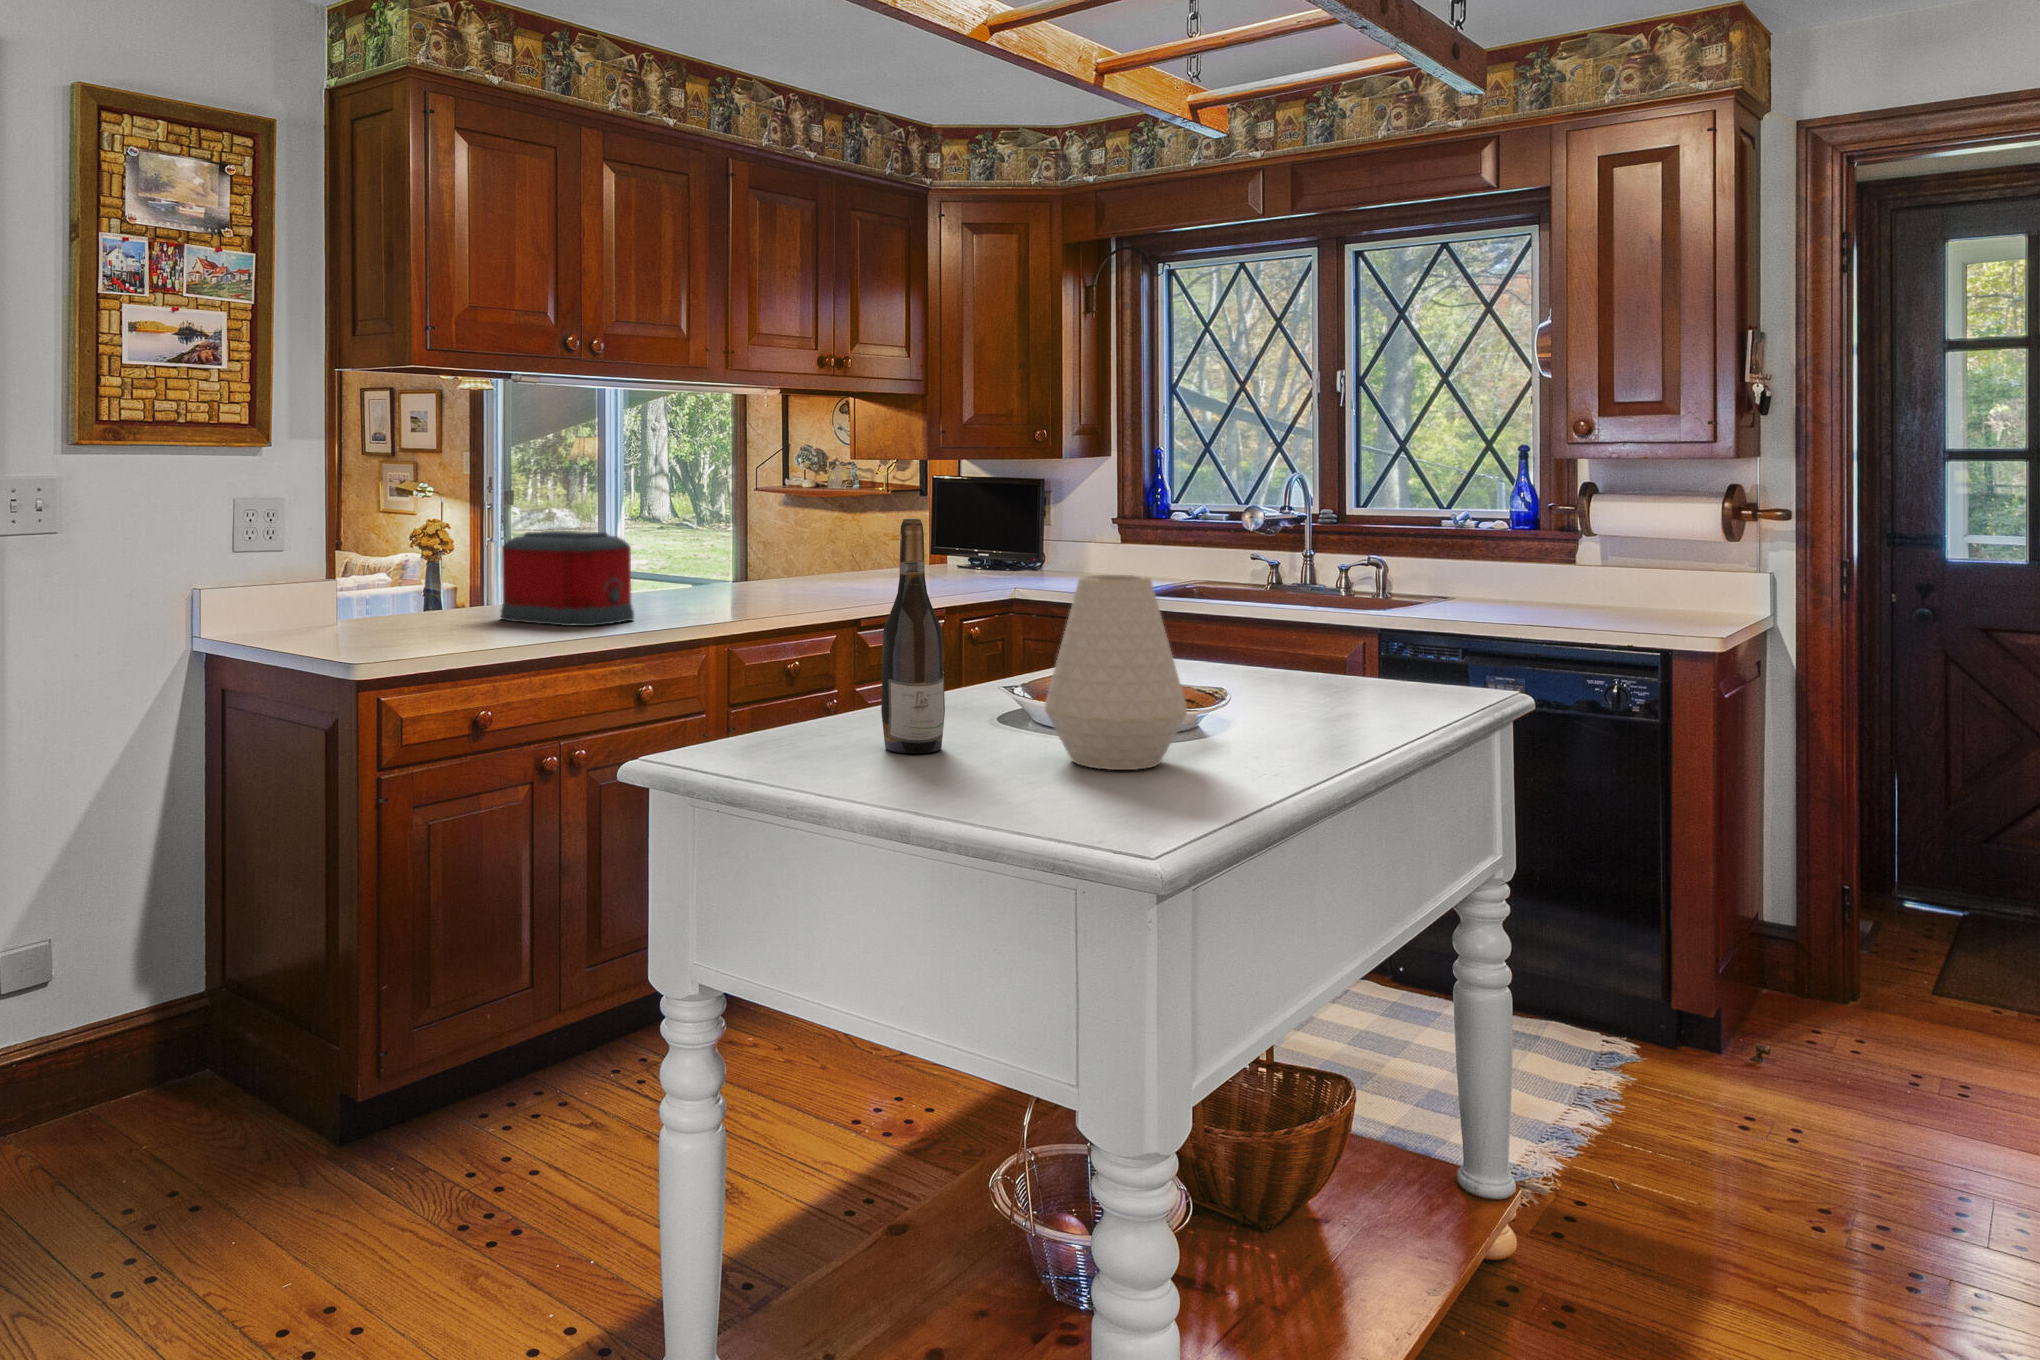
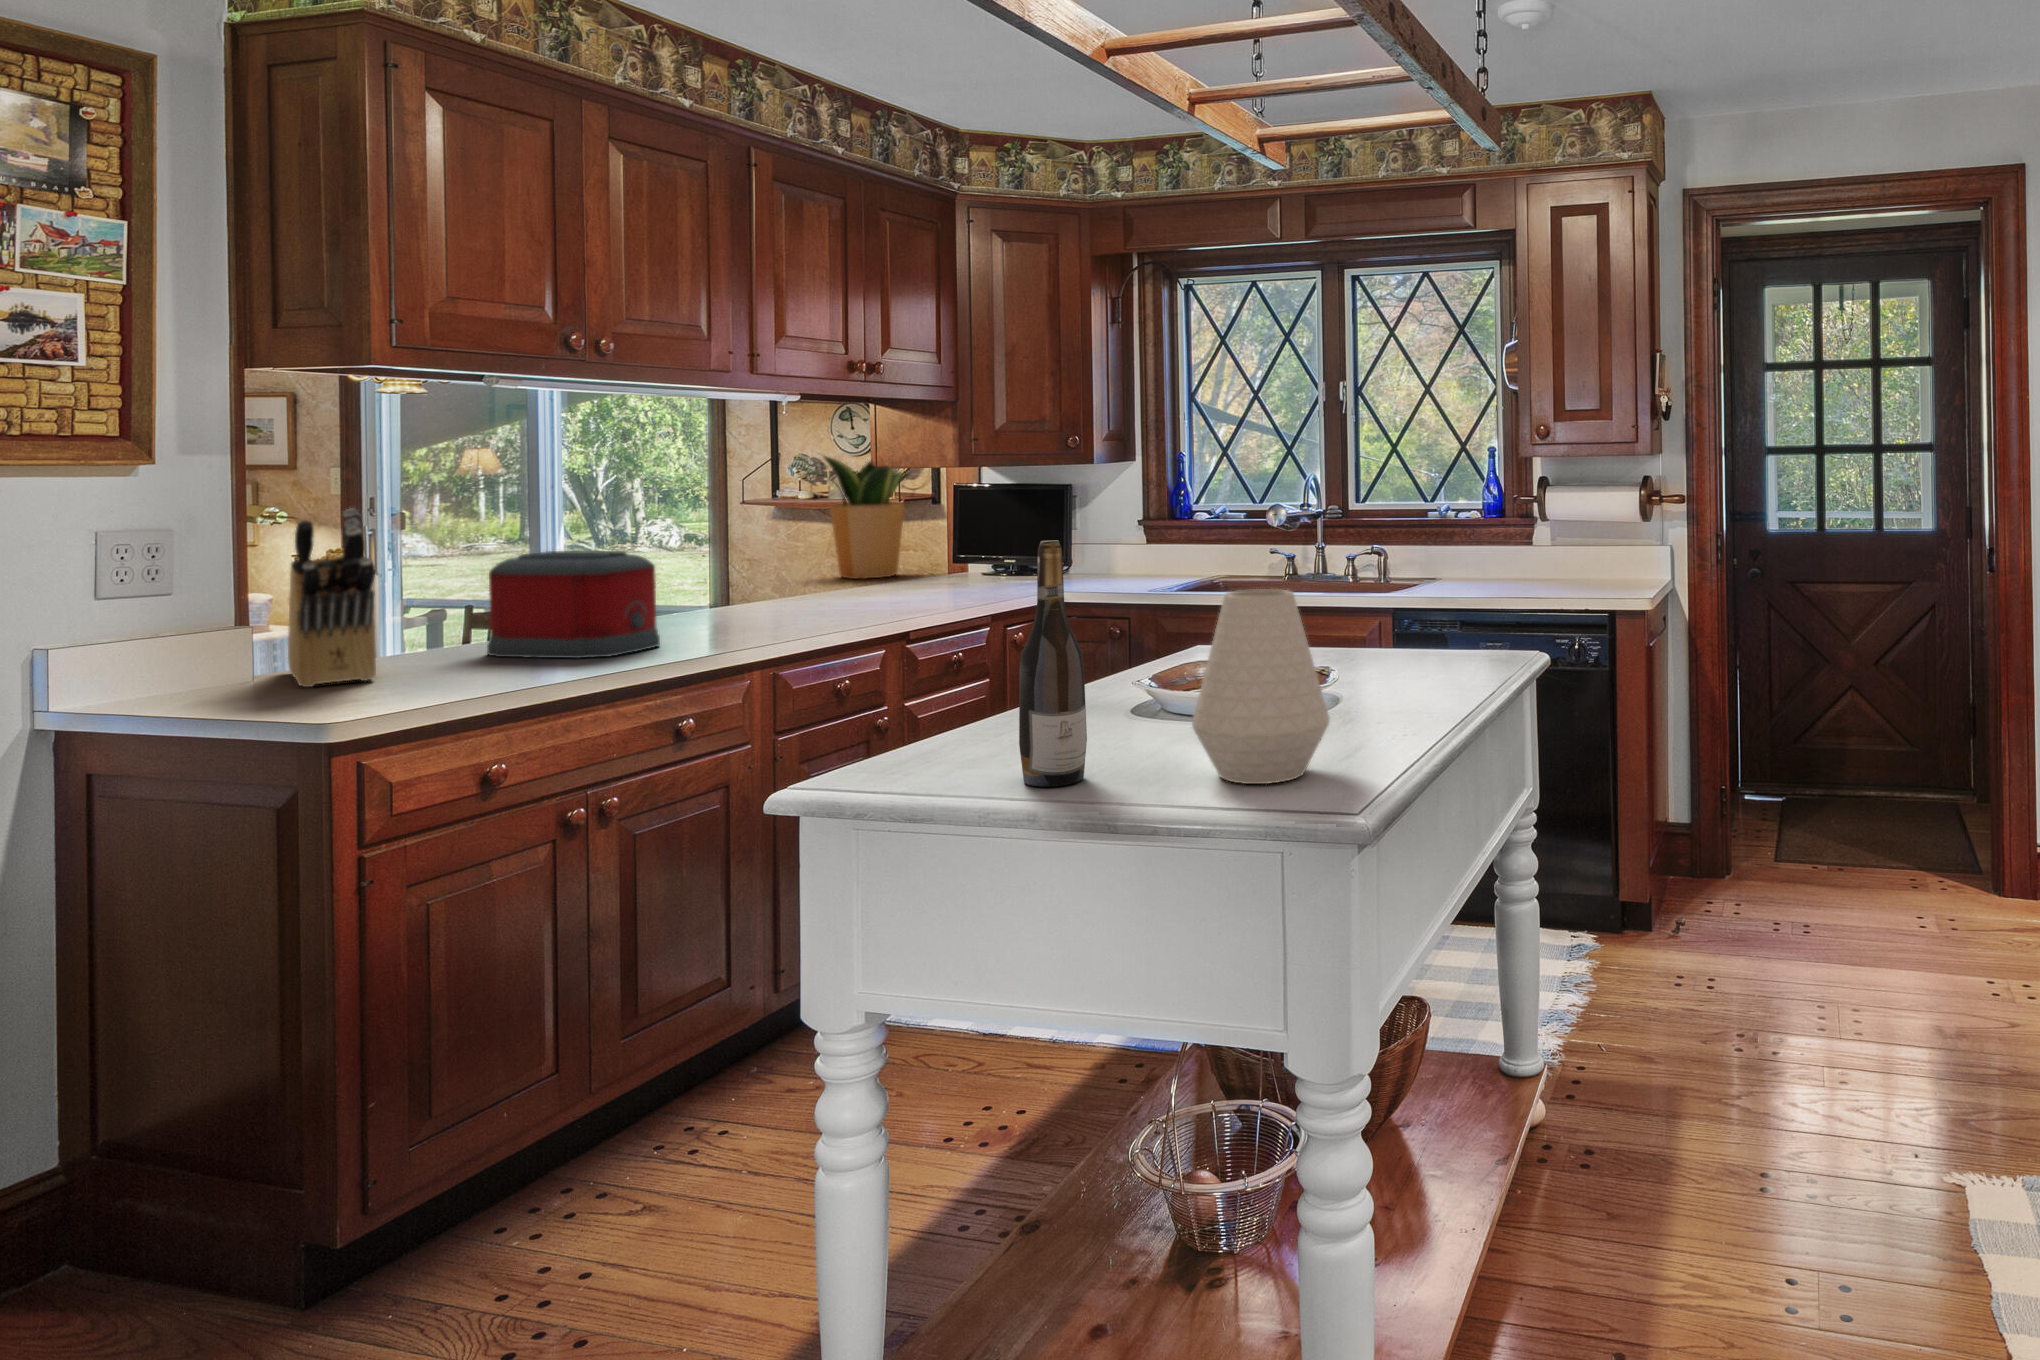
potted plant: none [780,451,906,575] -> present [808,456,911,579]
knife block: none [358,486,415,634] -> present [288,508,376,687]

